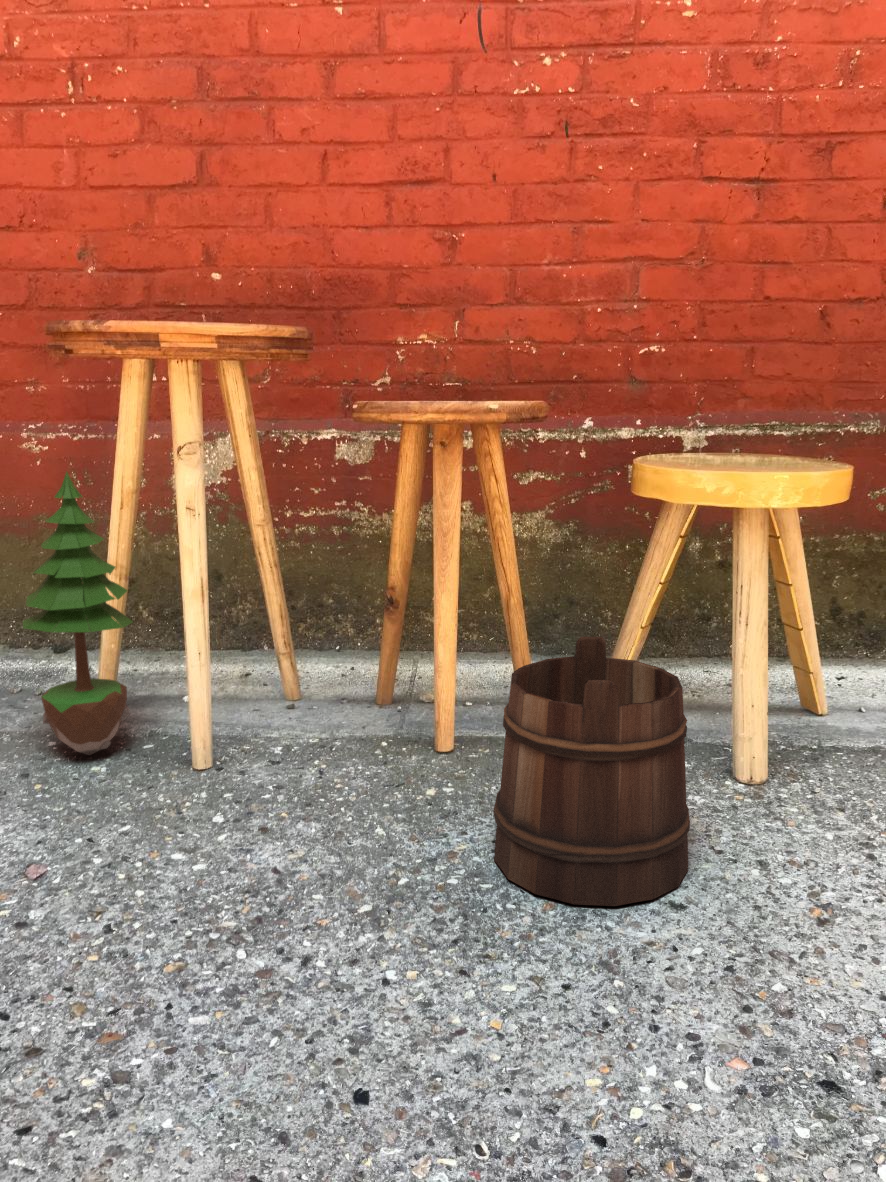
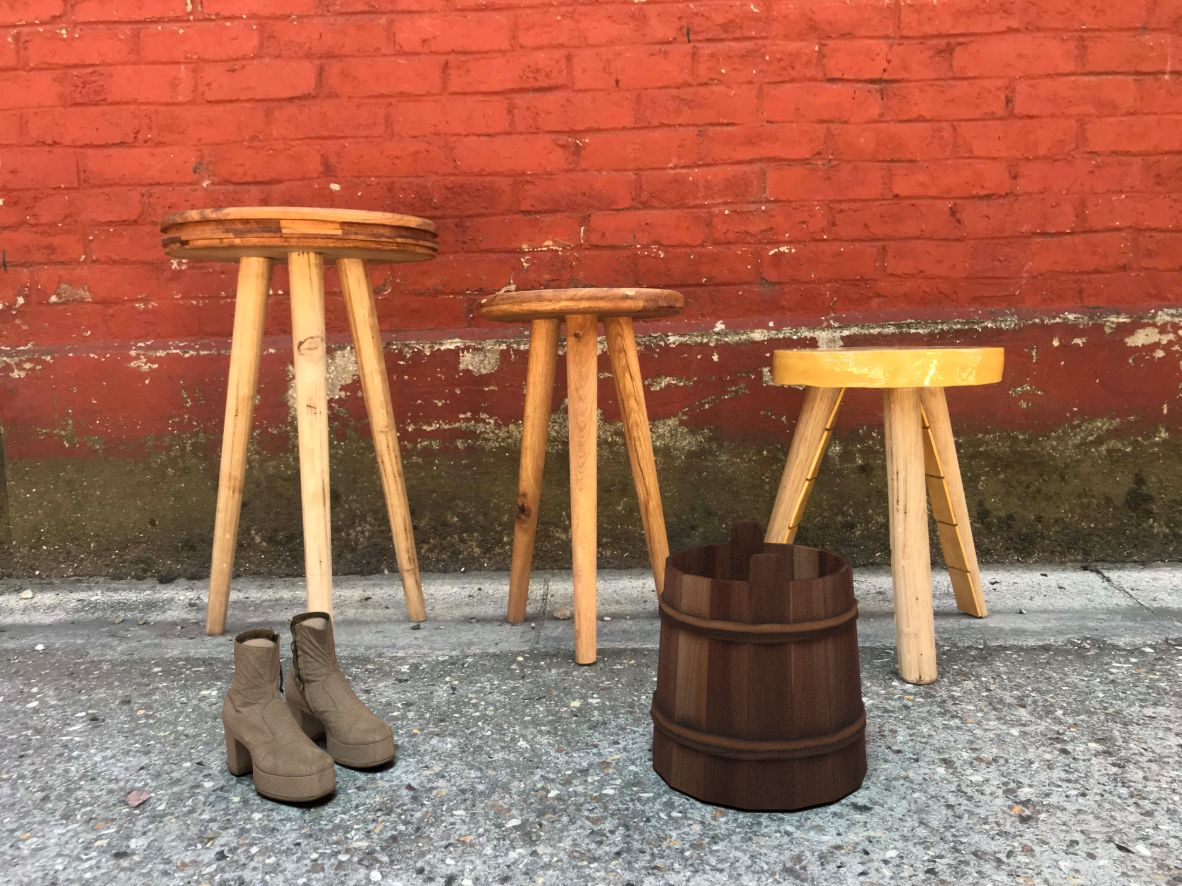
potted tree: present [23,472,133,755] -> none [129,367,251,678]
boots: none [109,708,263,882] -> present [222,612,395,802]

